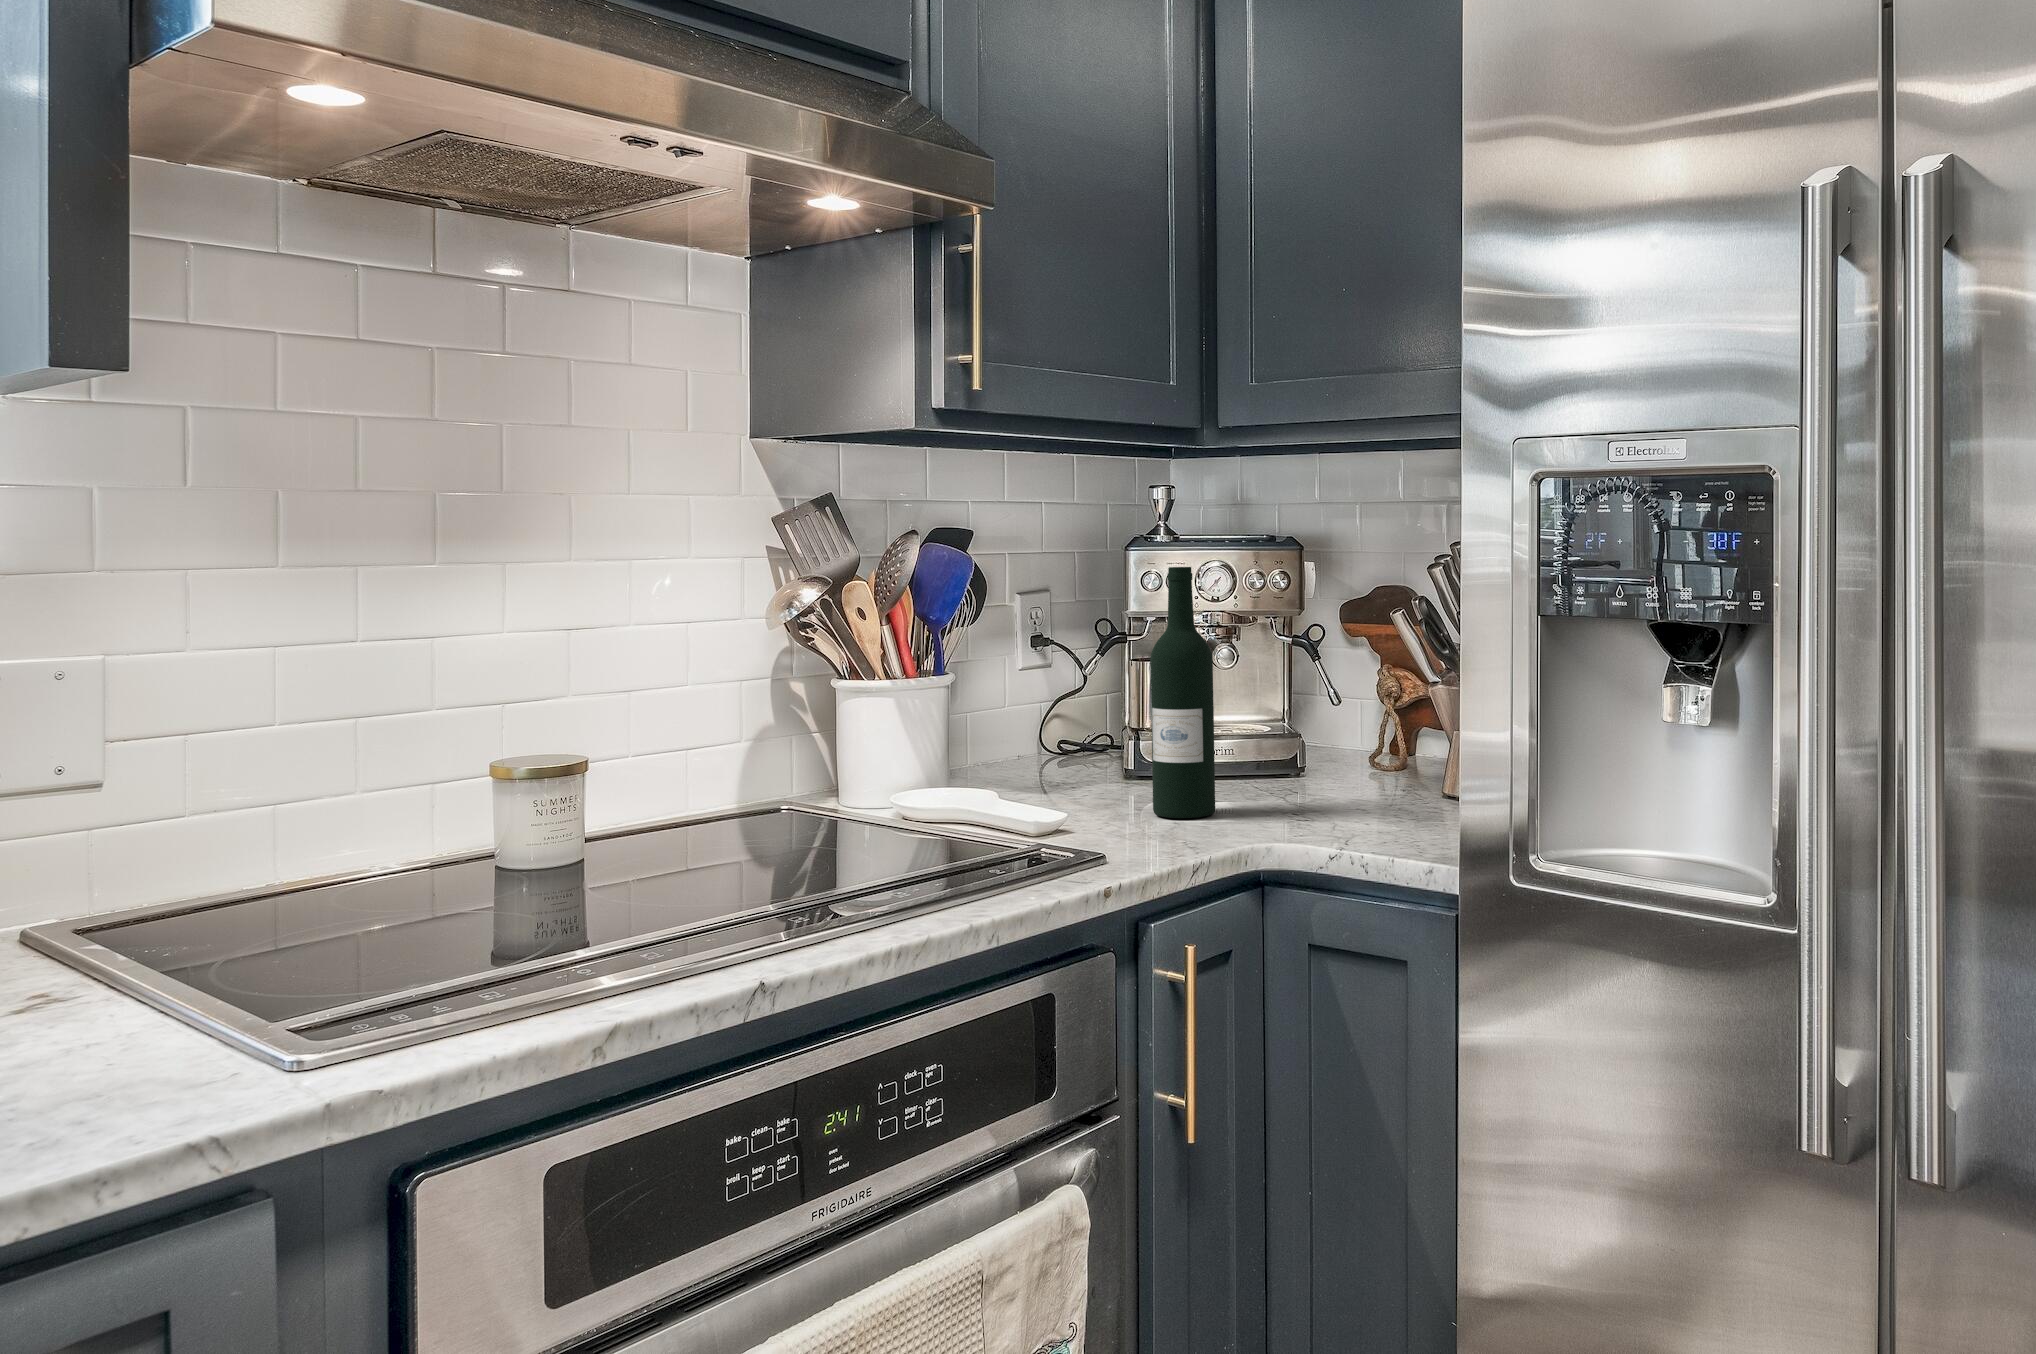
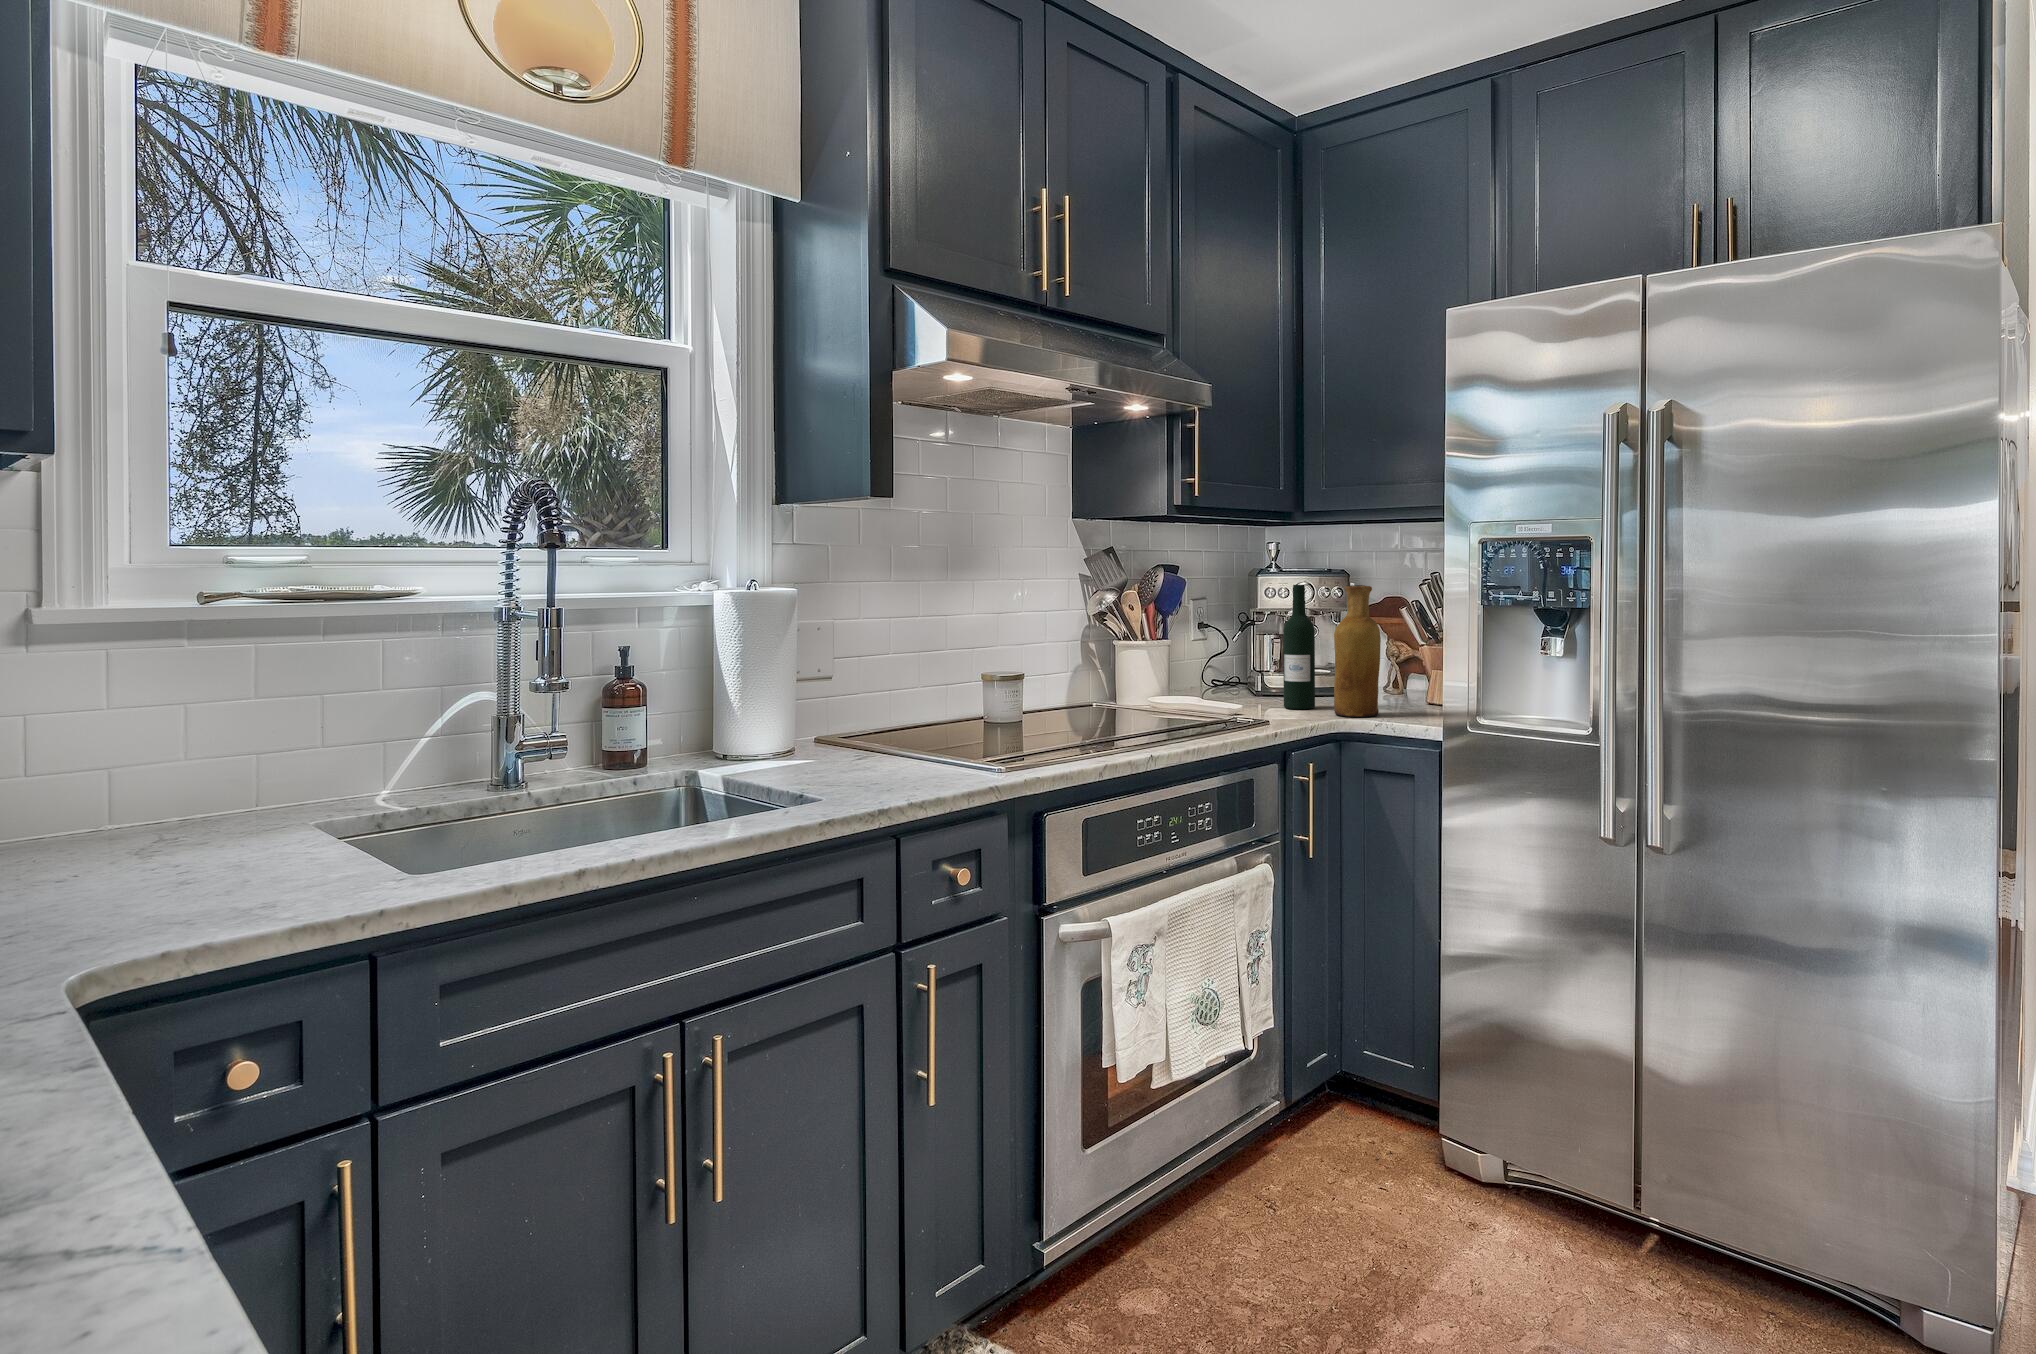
vase: none [1242,567,1336,842] -> present [1334,585,1381,717]

